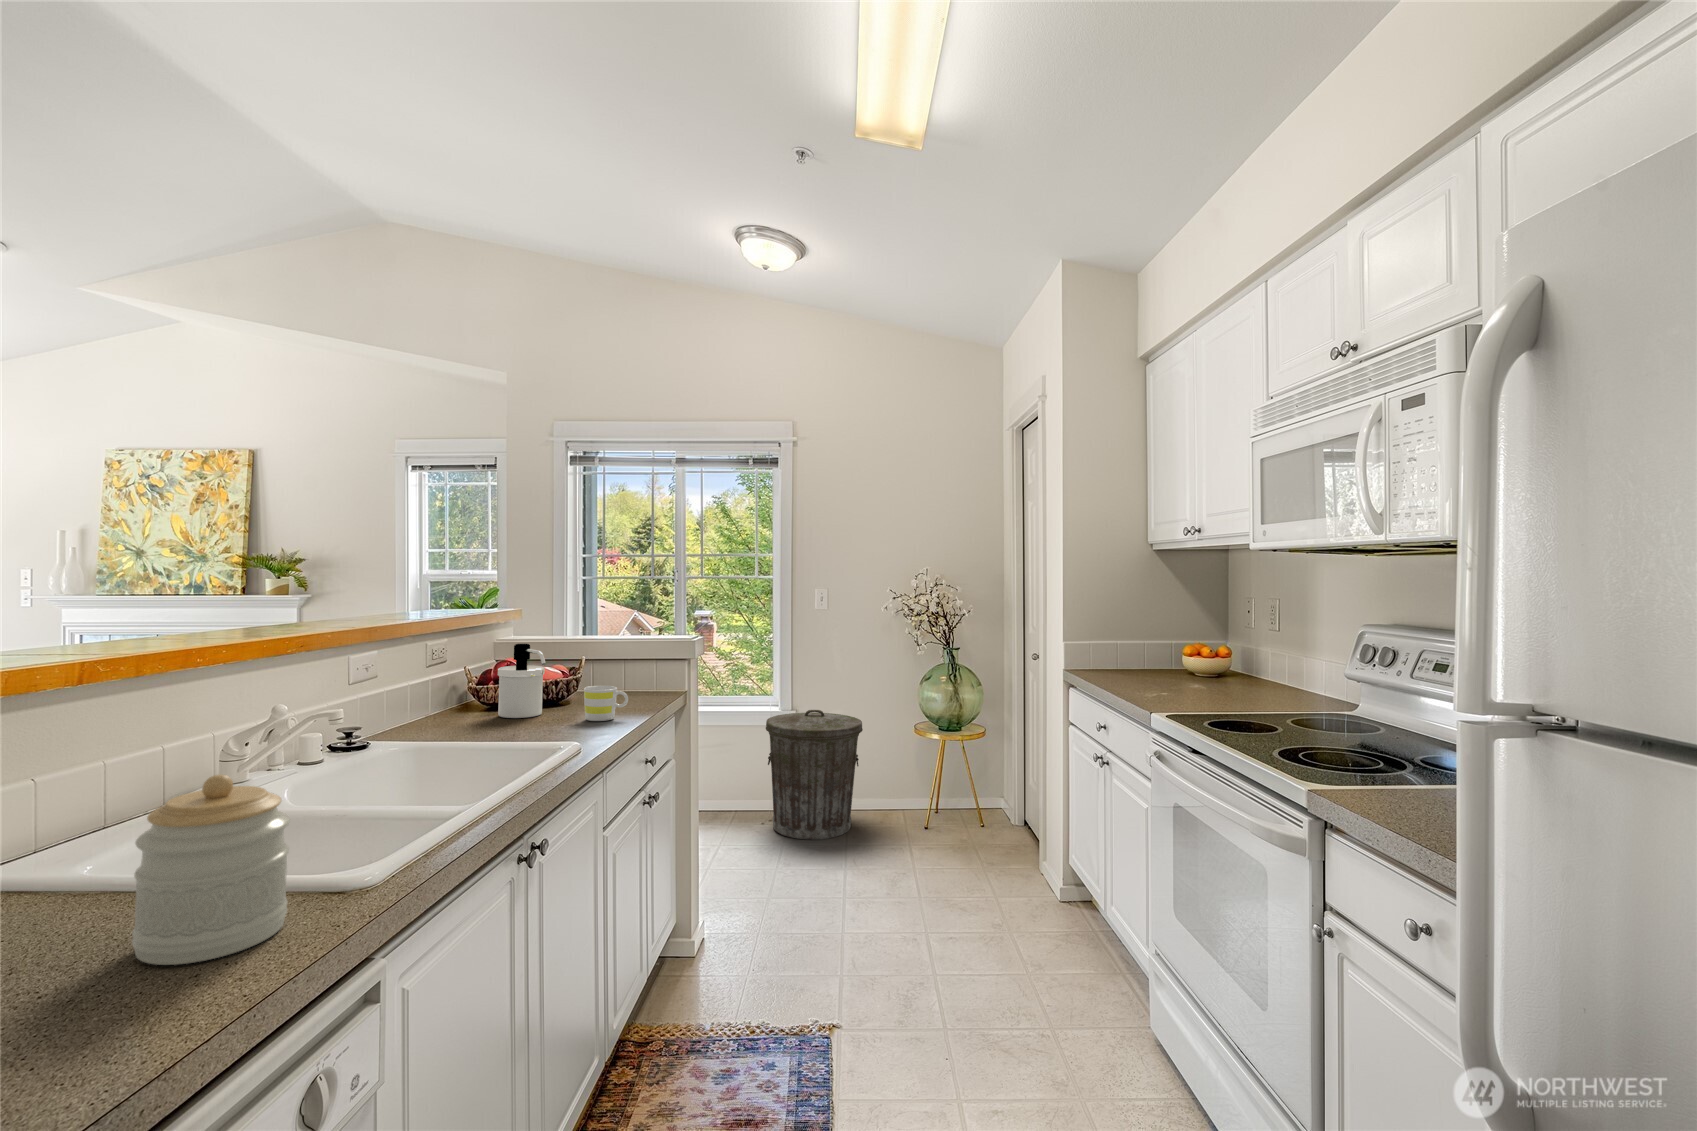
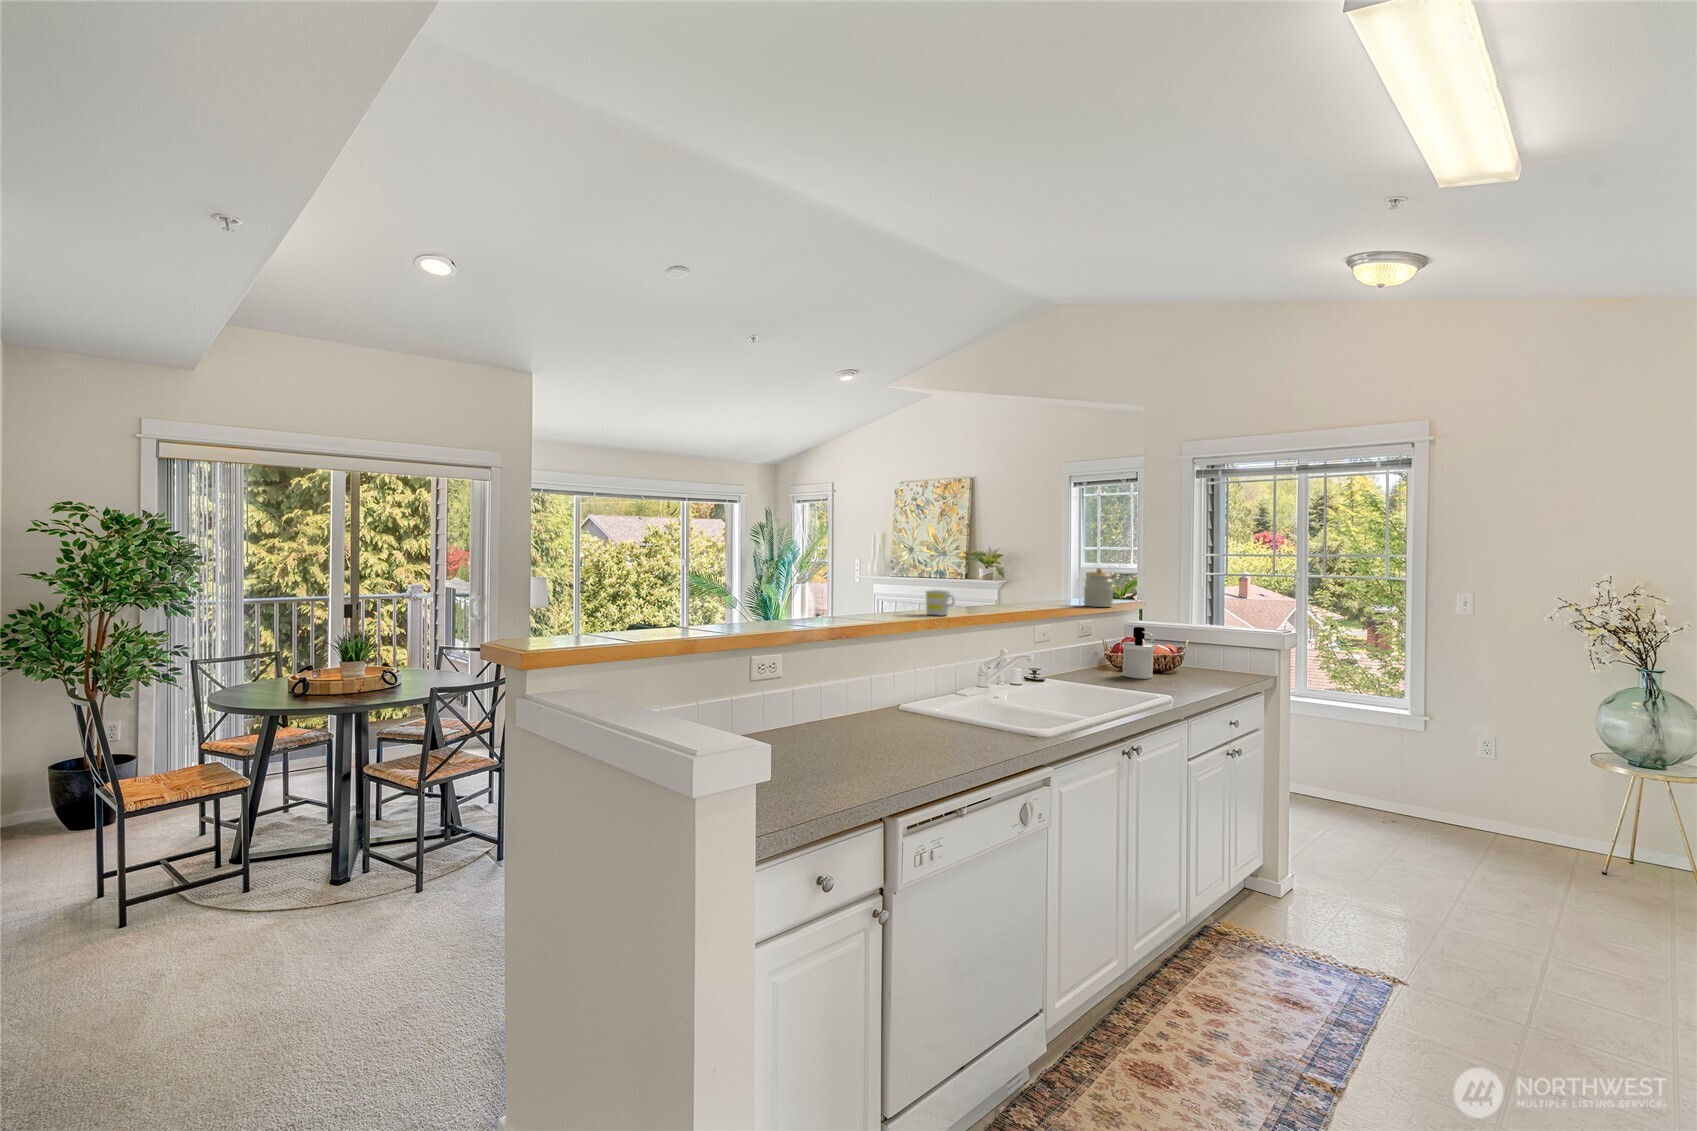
mug: present [584,686,628,721] -> present [926,590,955,615]
trash can: present [766,710,863,840] -> none [1385,718,1512,854]
jar: present [132,774,290,965] -> present [1083,568,1113,607]

